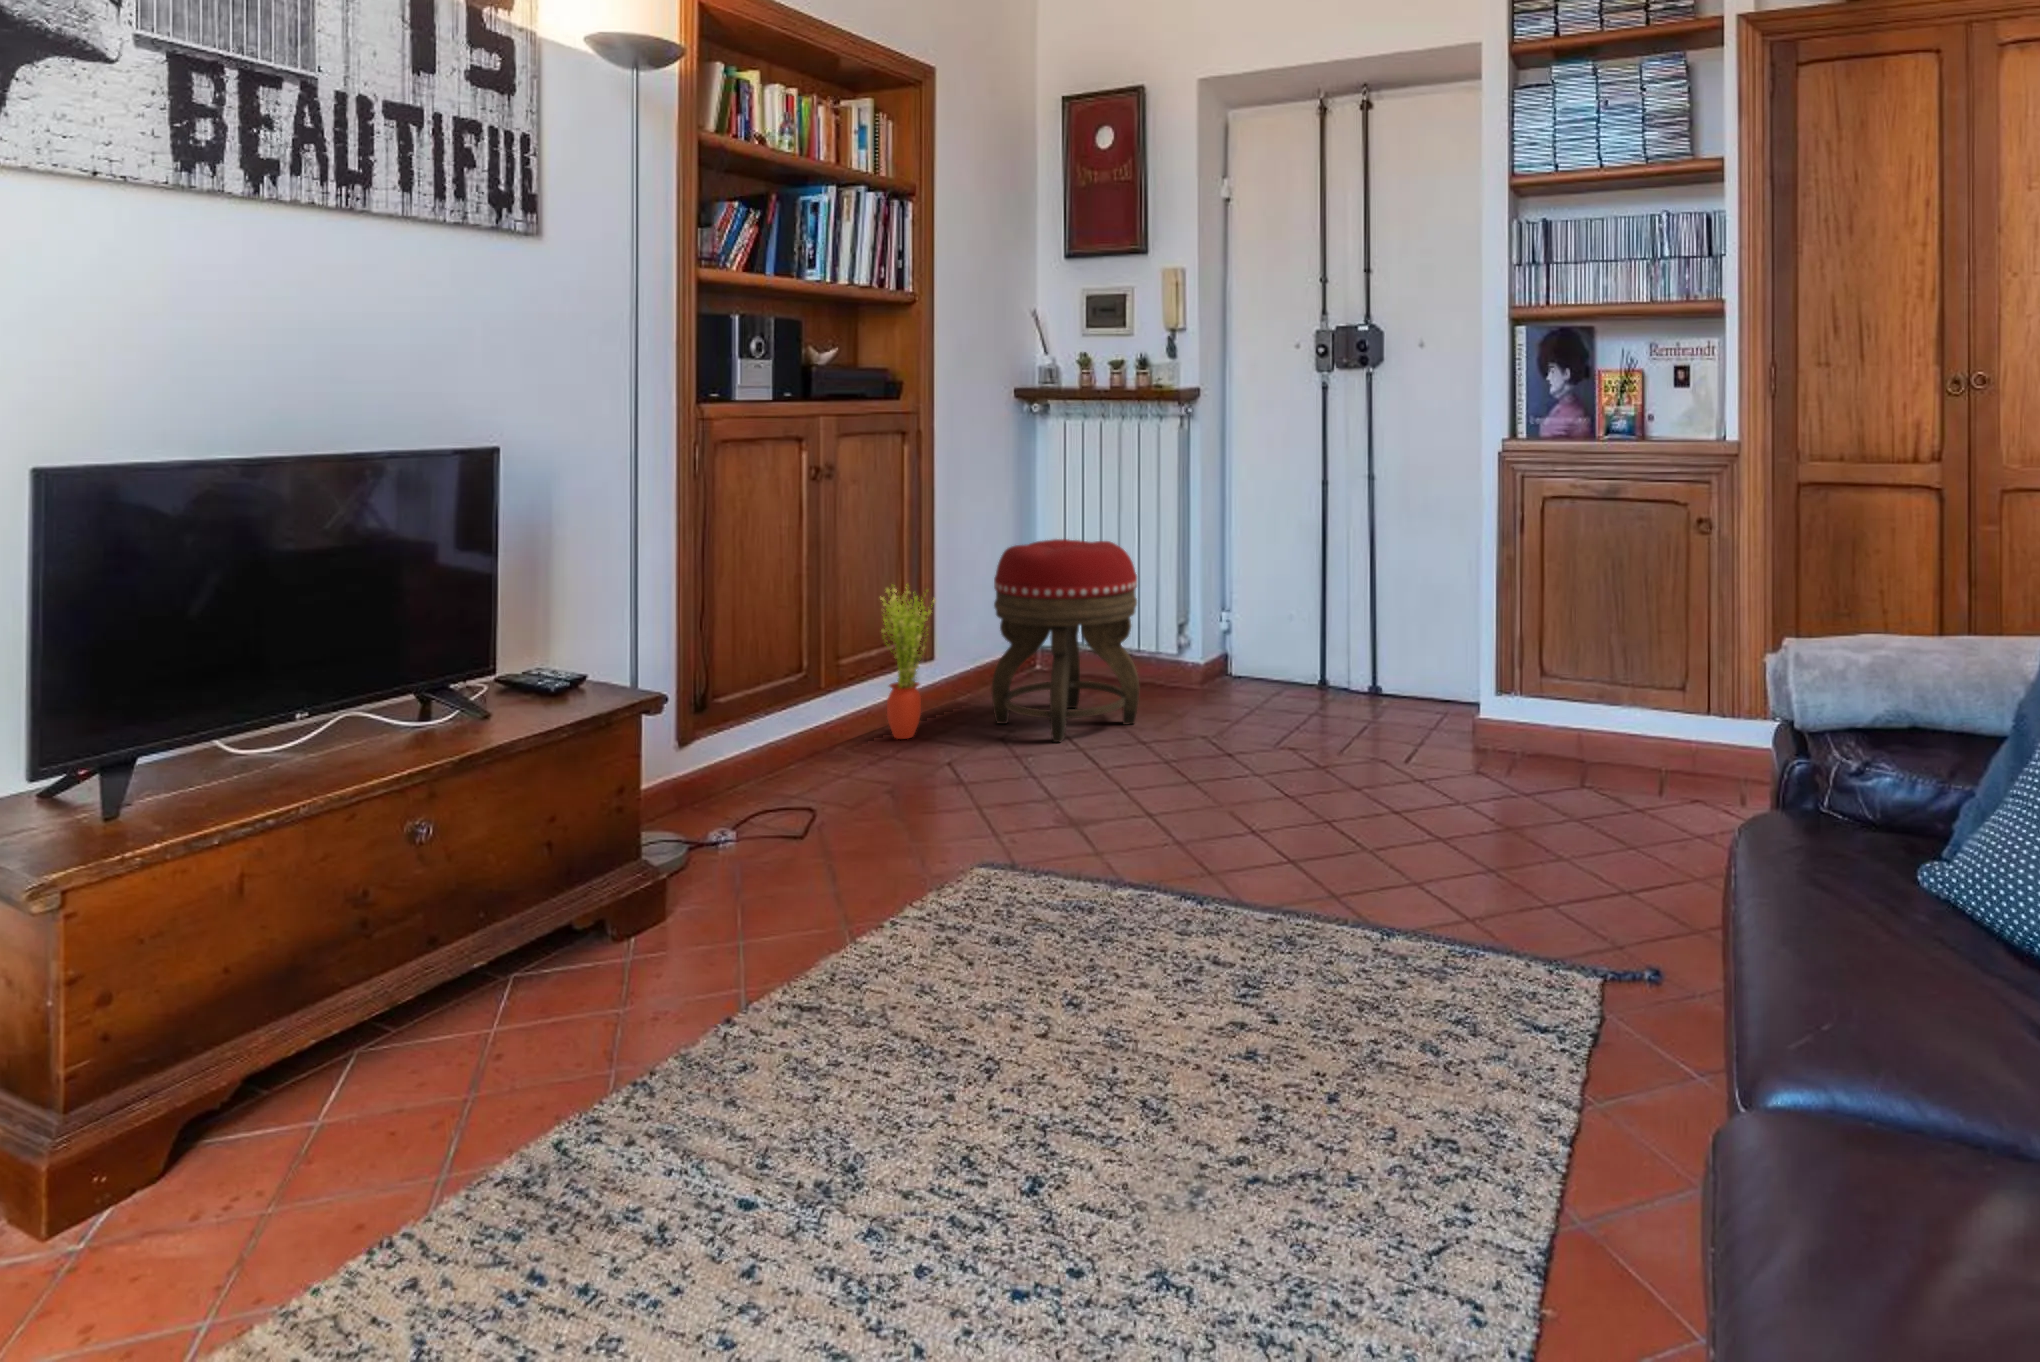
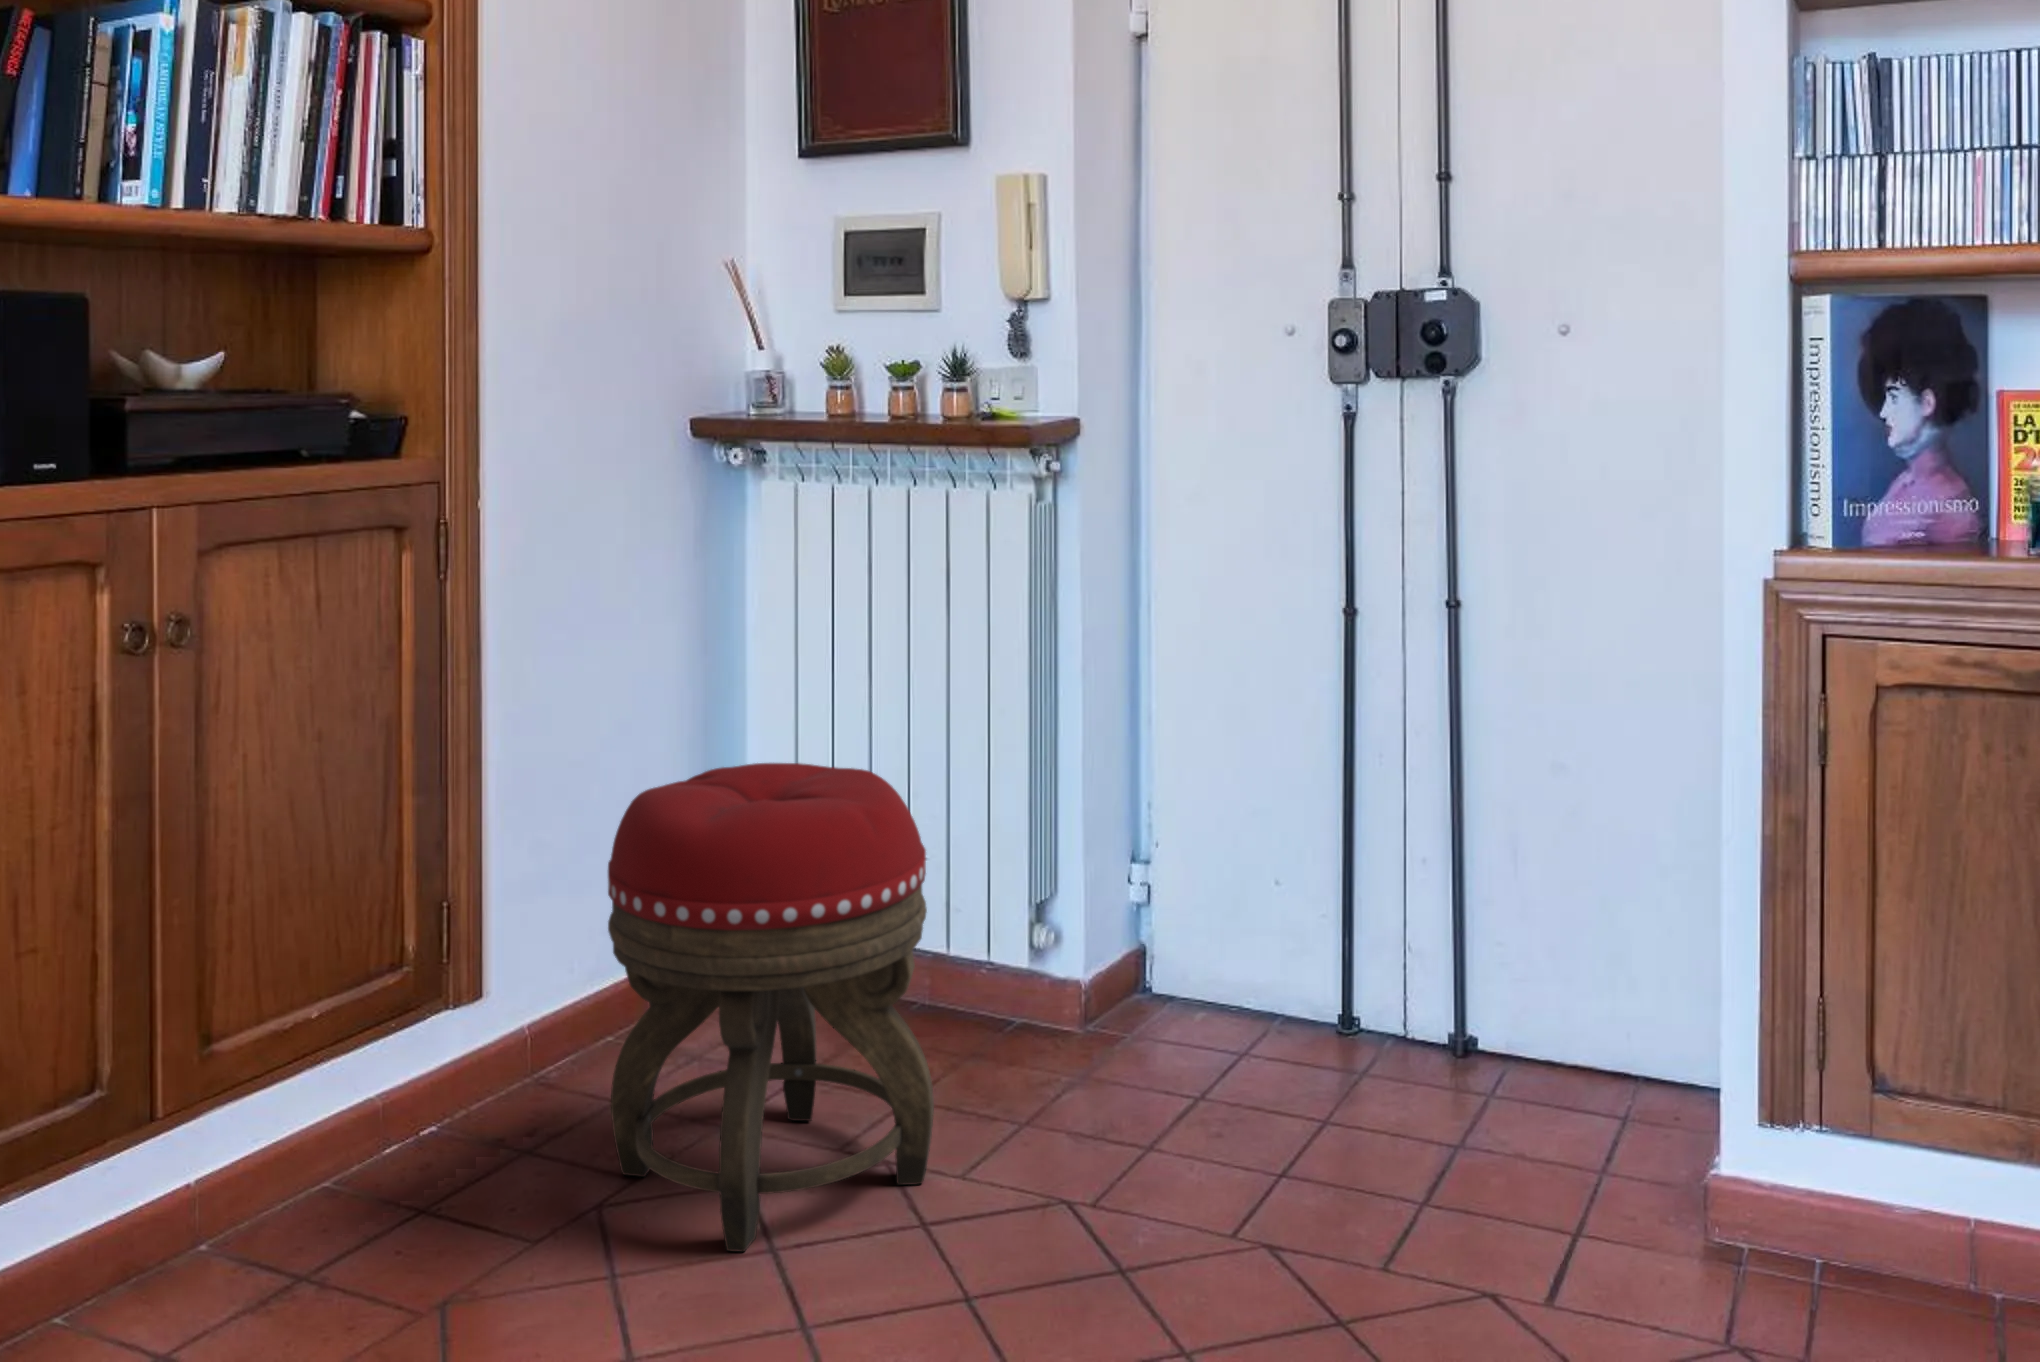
potted plant: present [881,588,935,739] -> none [339,883,476,1231]

